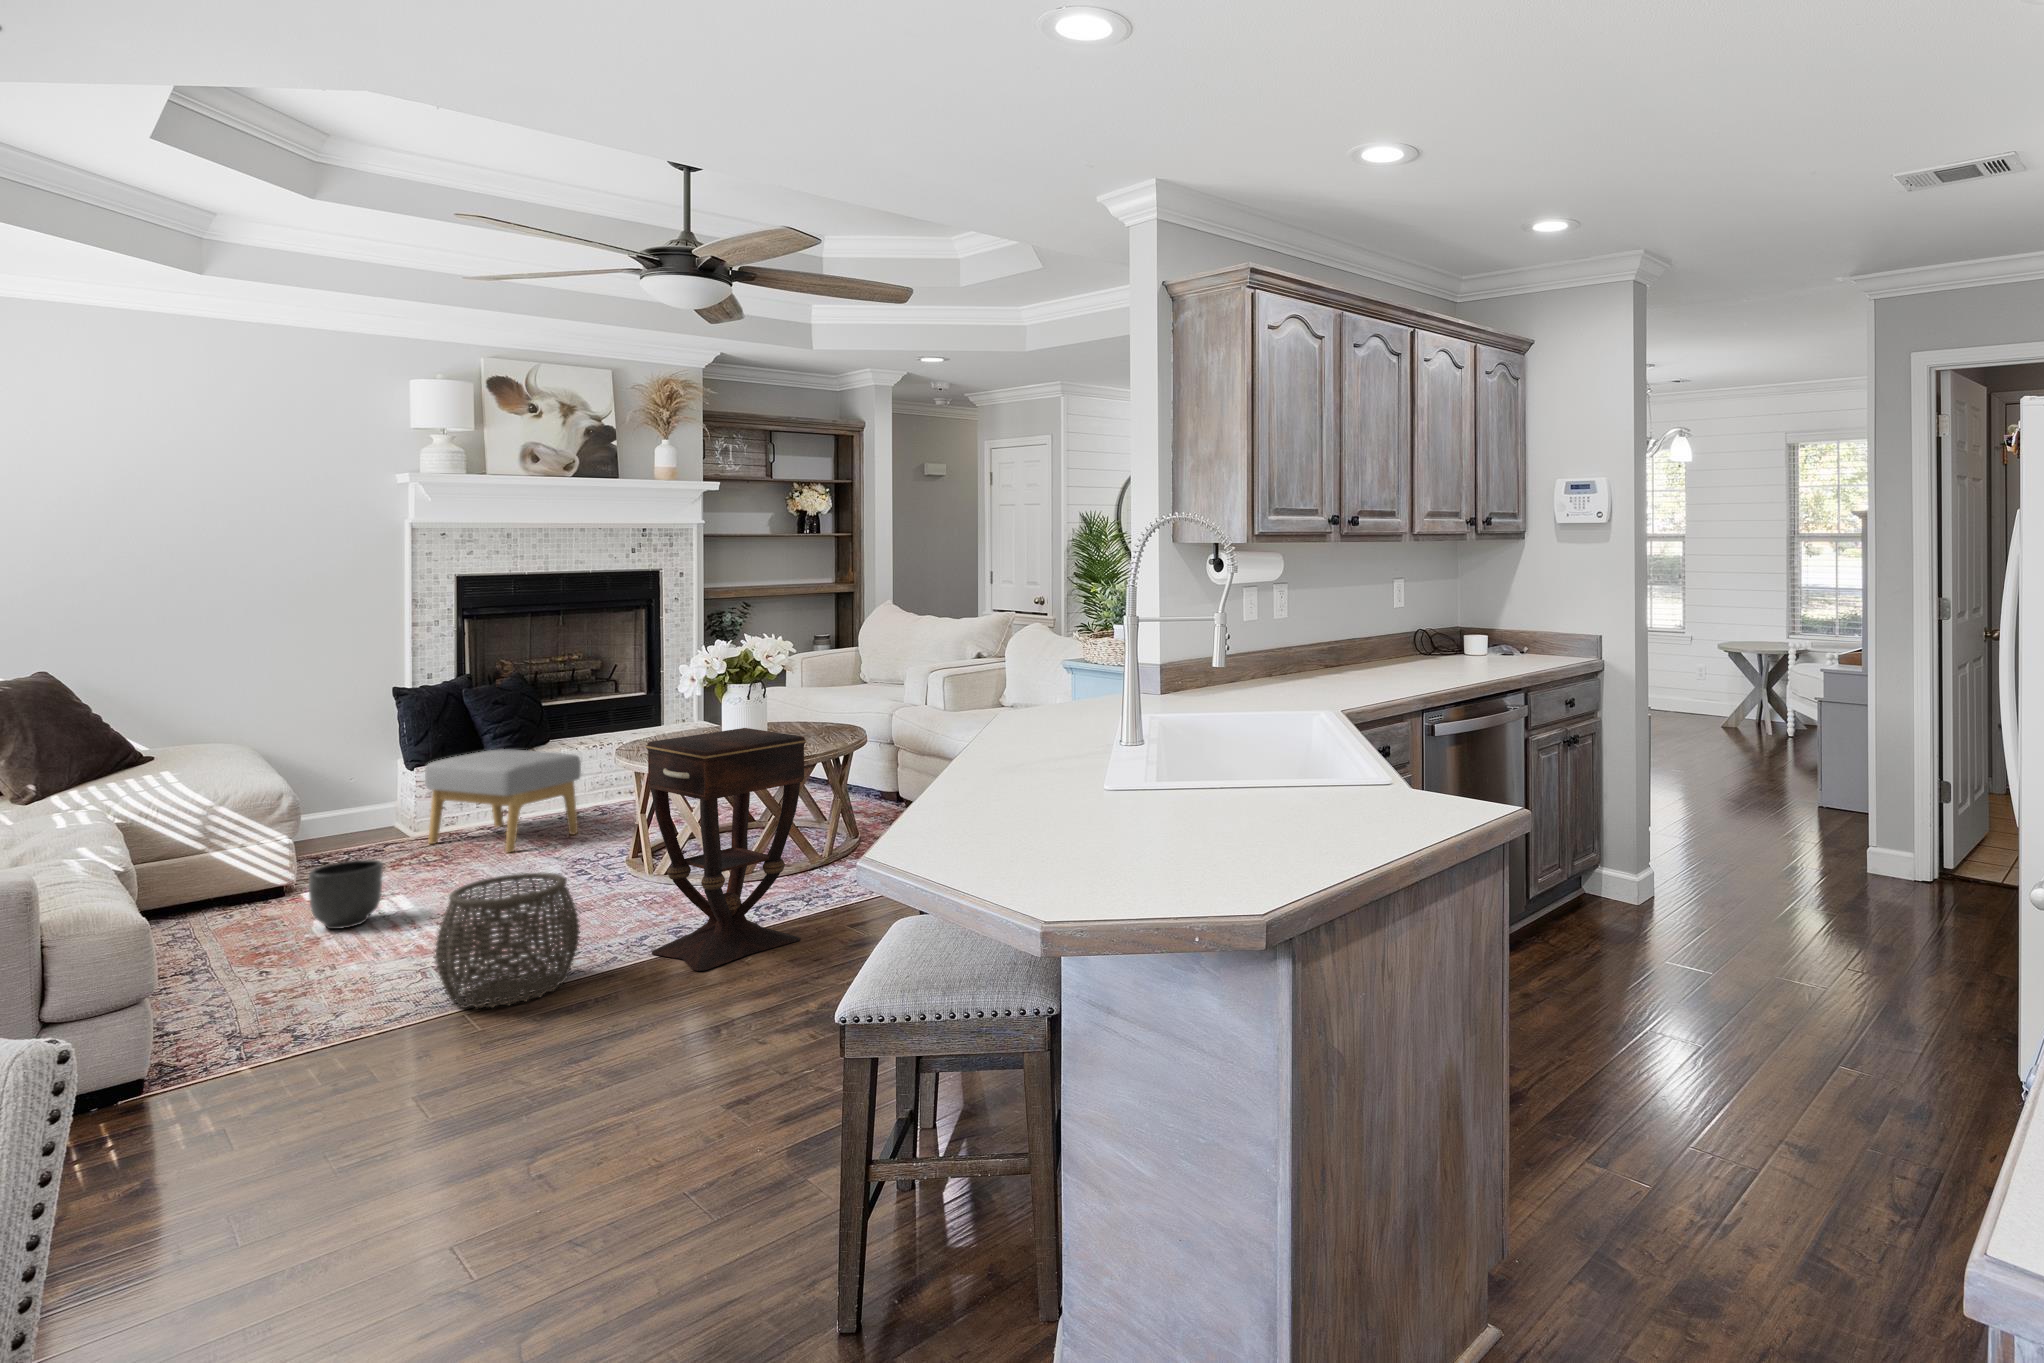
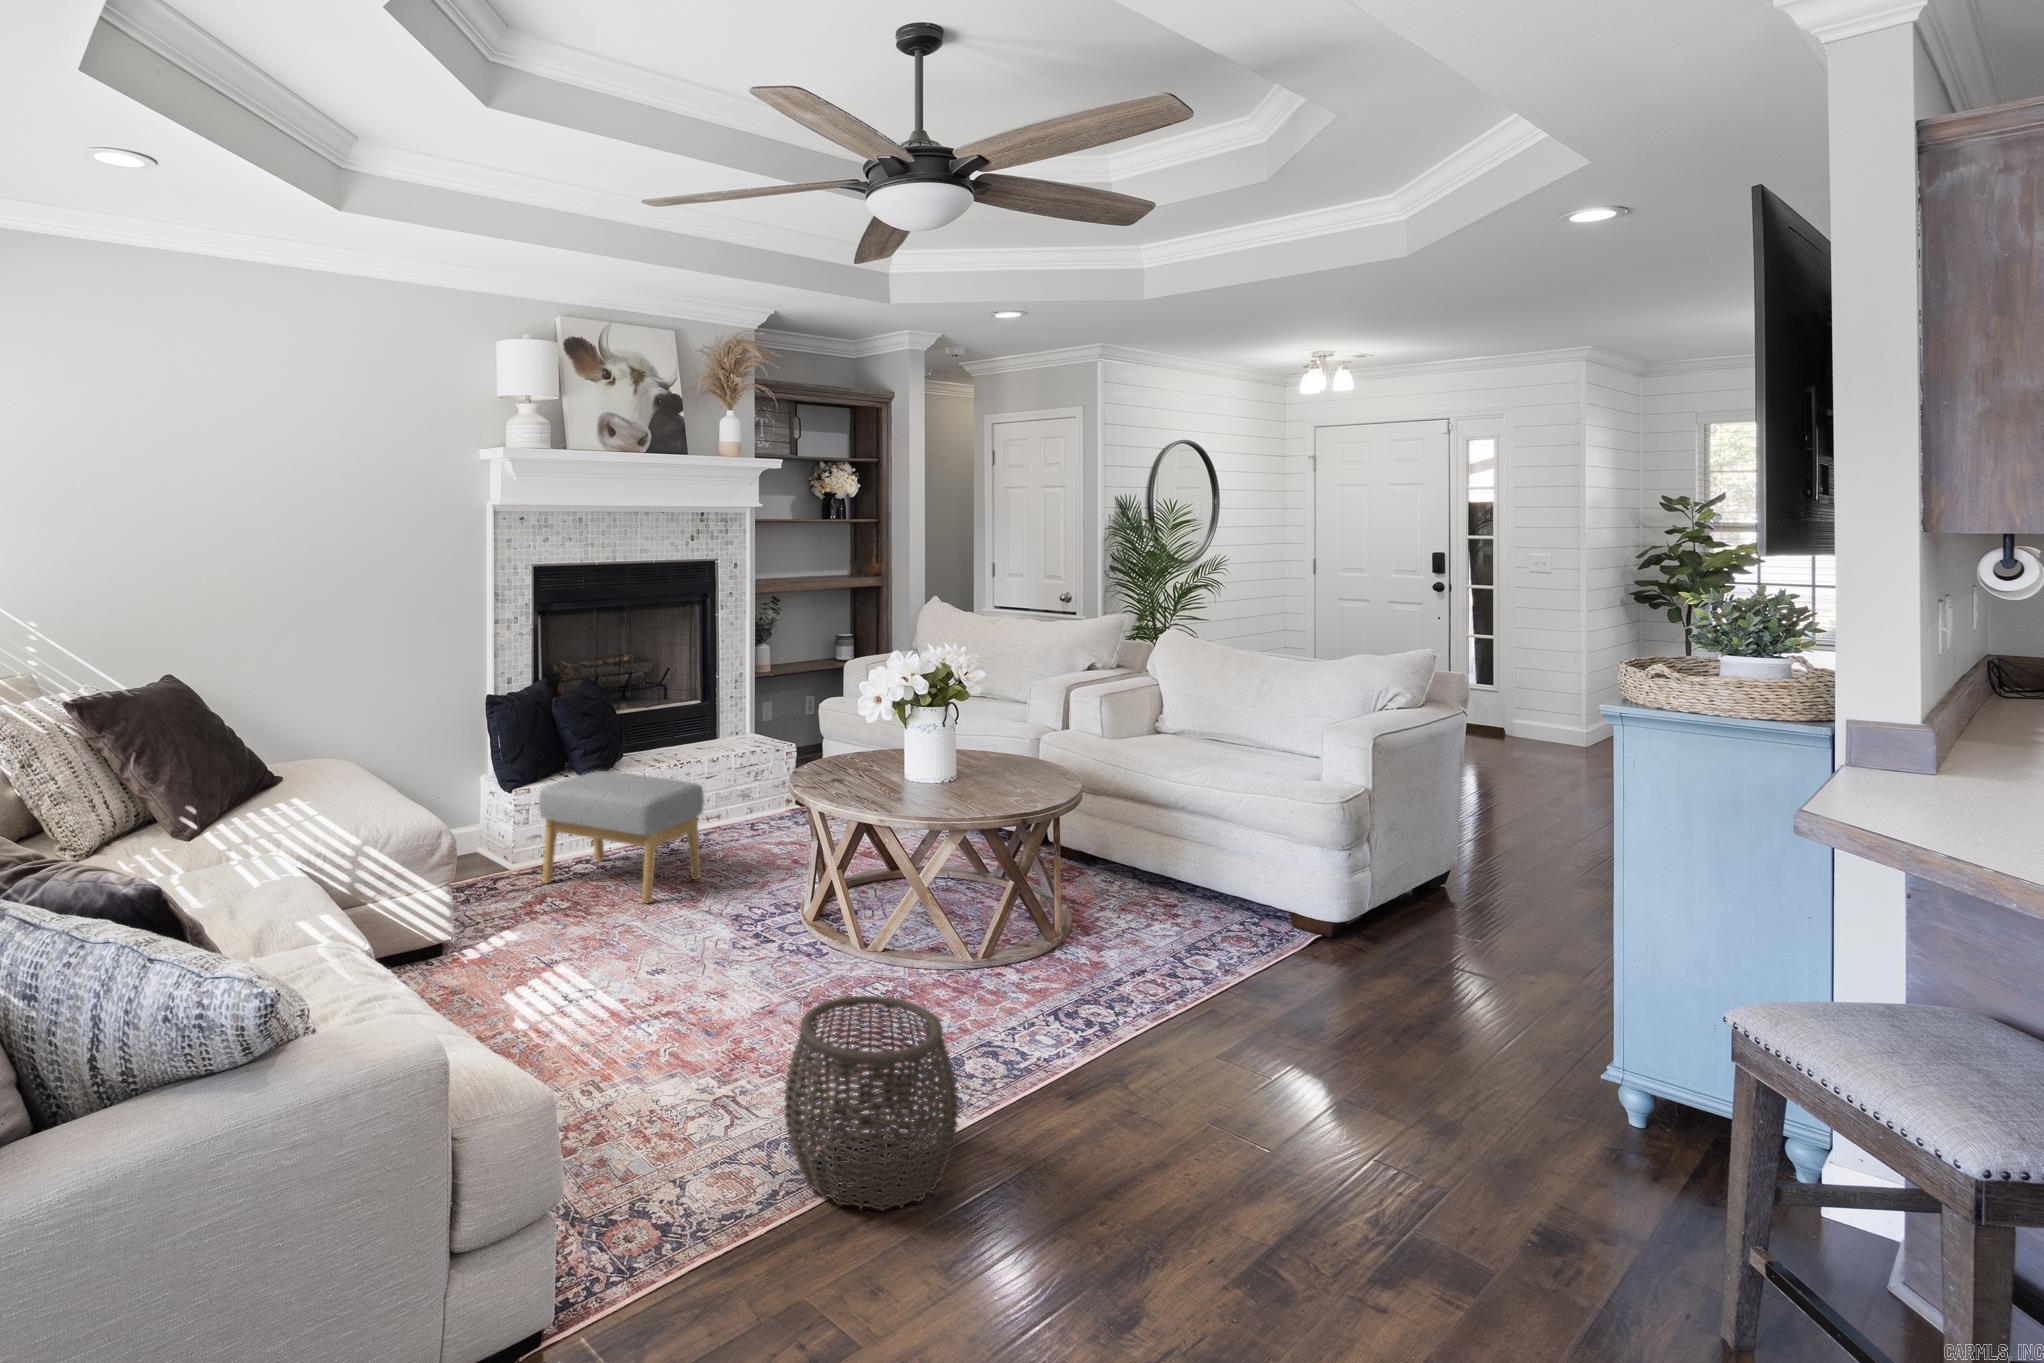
side table: present [646,728,806,971] -> none [988,790,1202,1157]
planter: present [309,859,383,929] -> none [510,928,586,1021]

